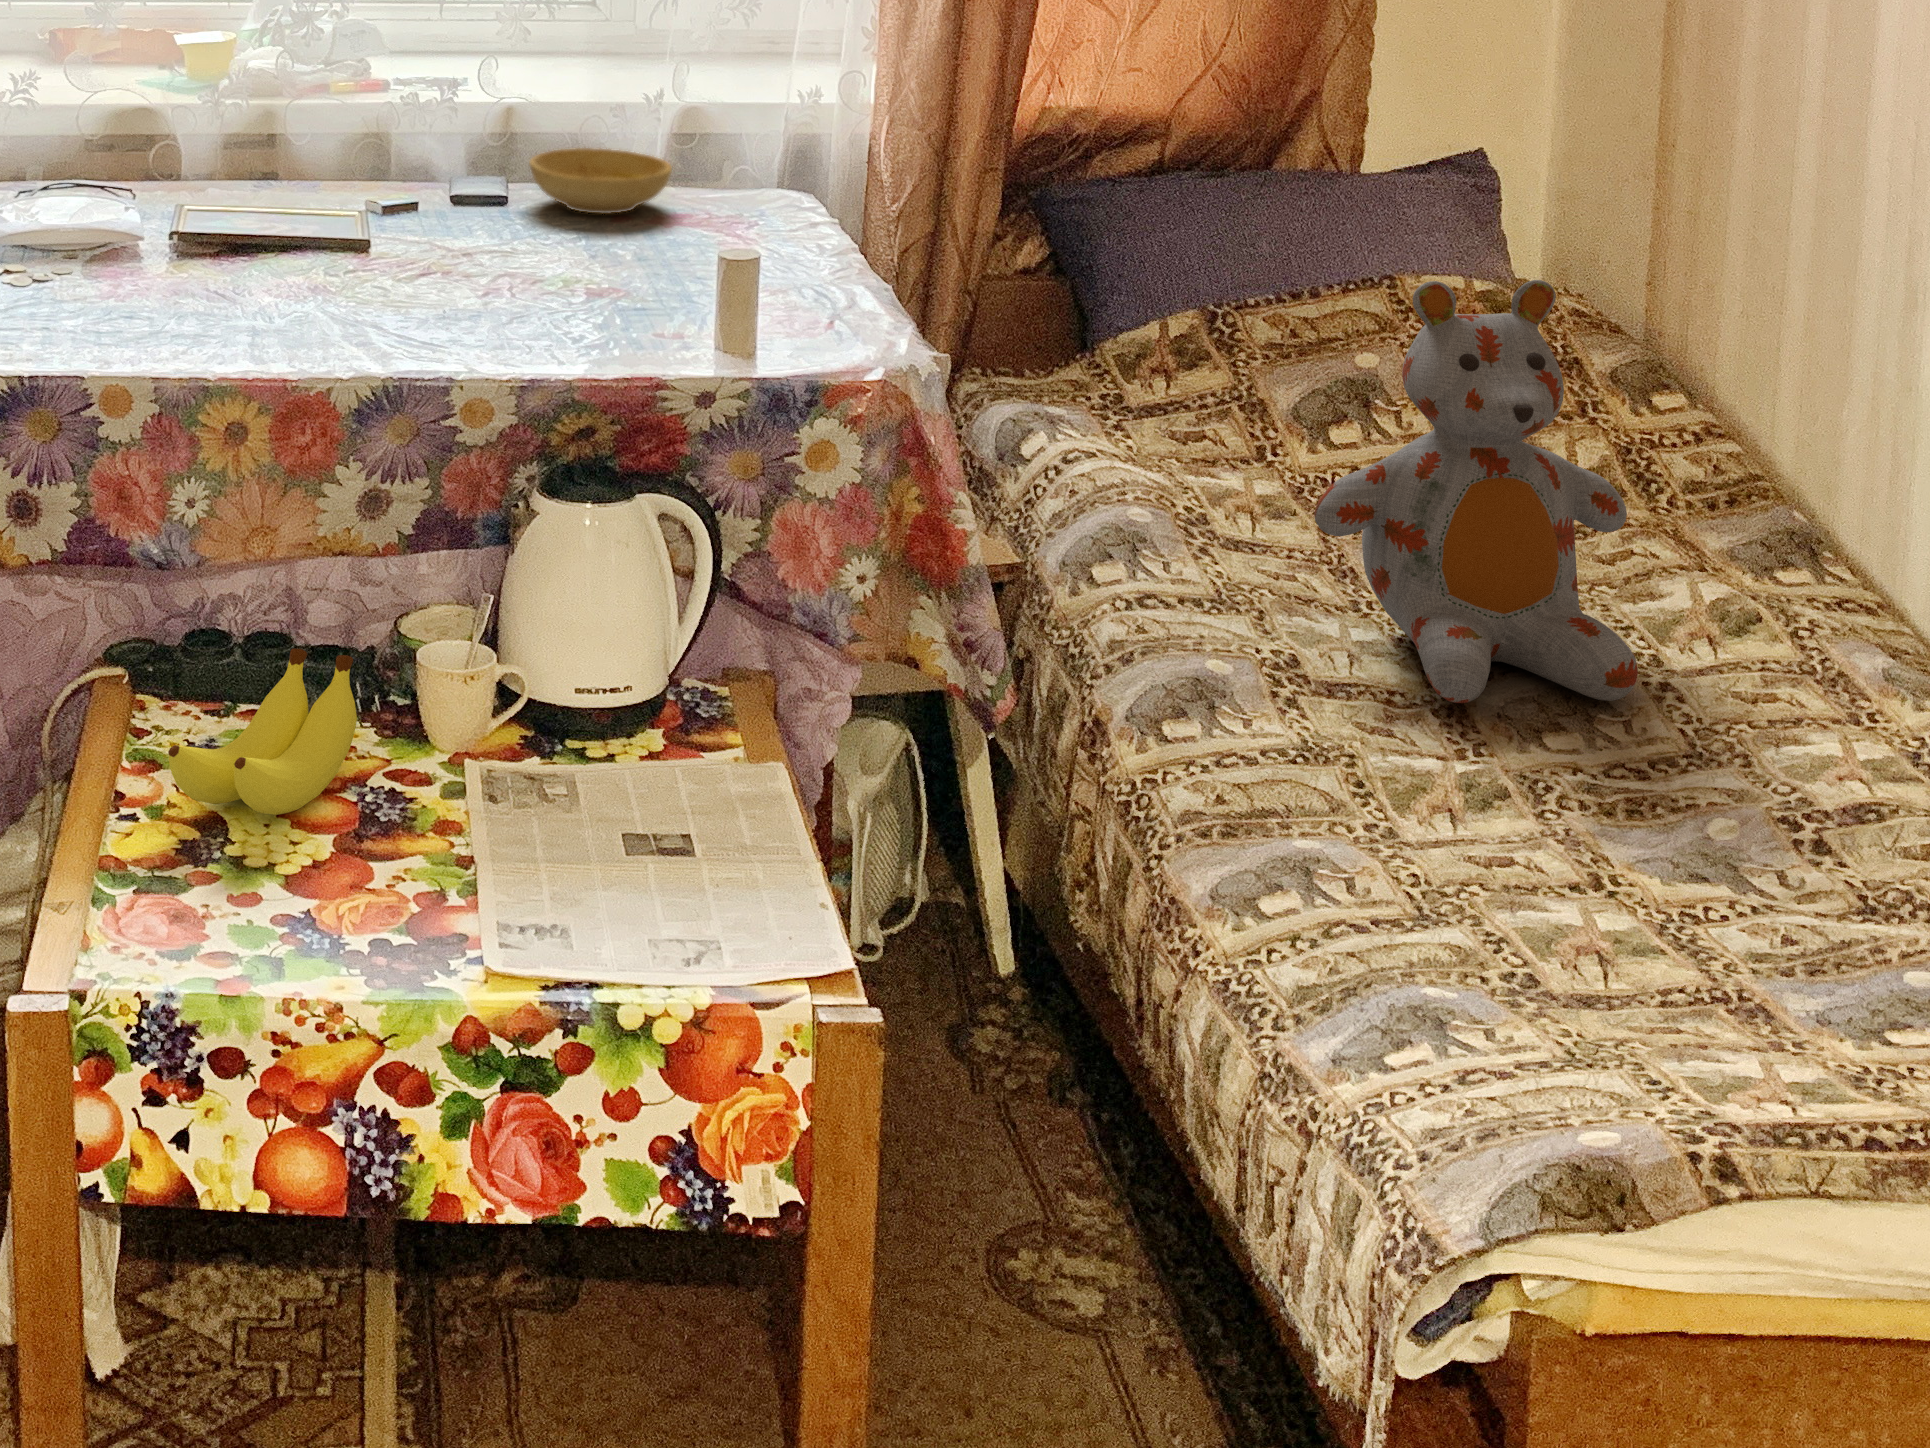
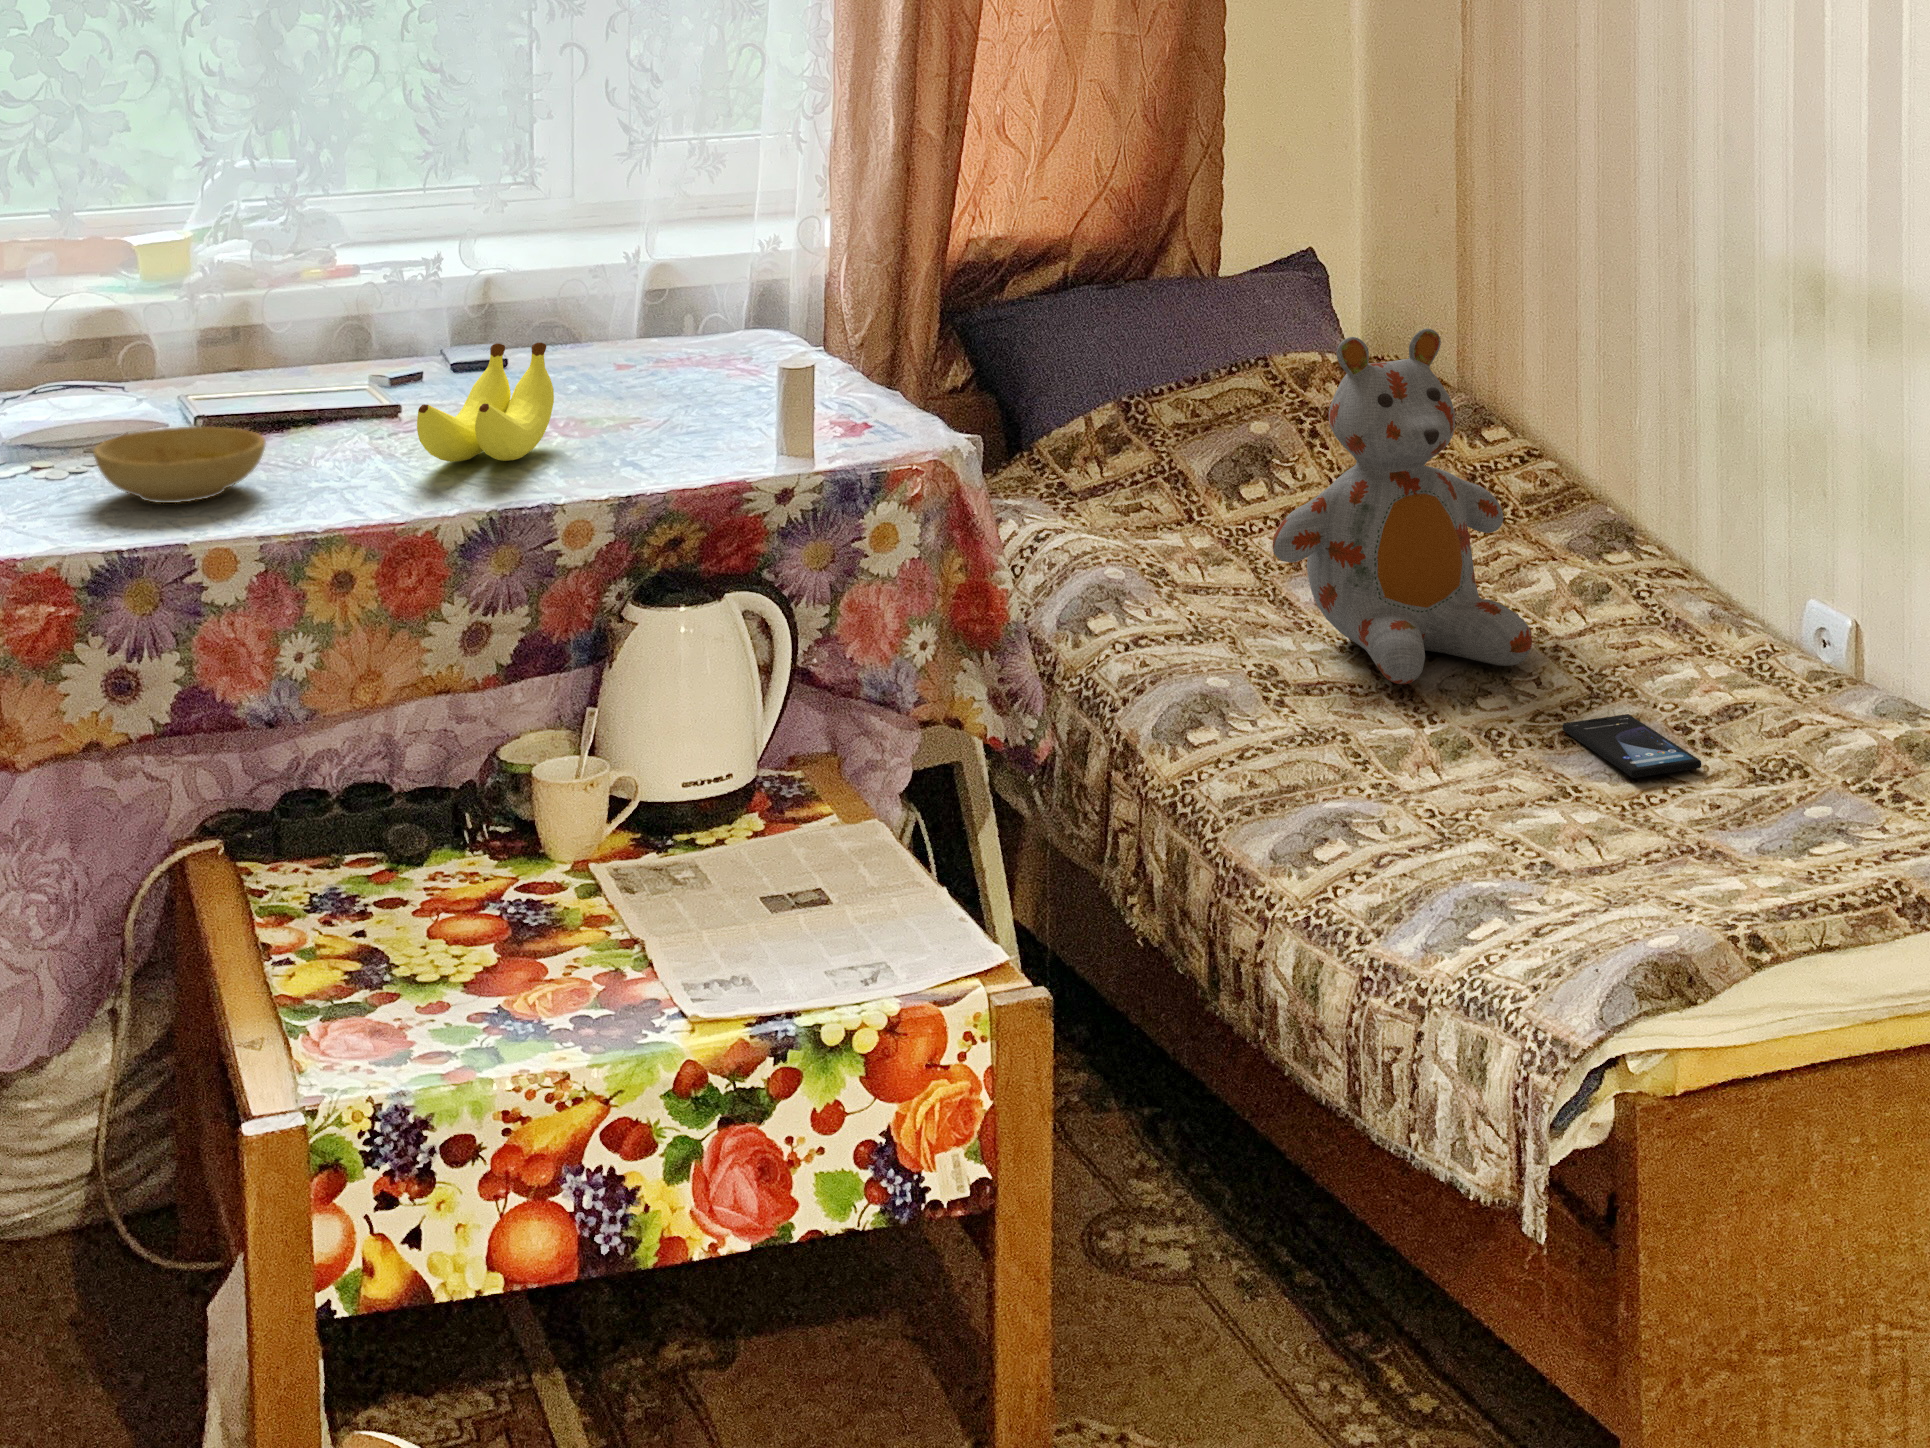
bowl: present [529,148,672,214] -> present [93,427,266,503]
banana: present [168,648,357,815] -> present [417,342,554,462]
smartphone: none [1651,789,1826,883] -> present [1563,714,1701,778]

